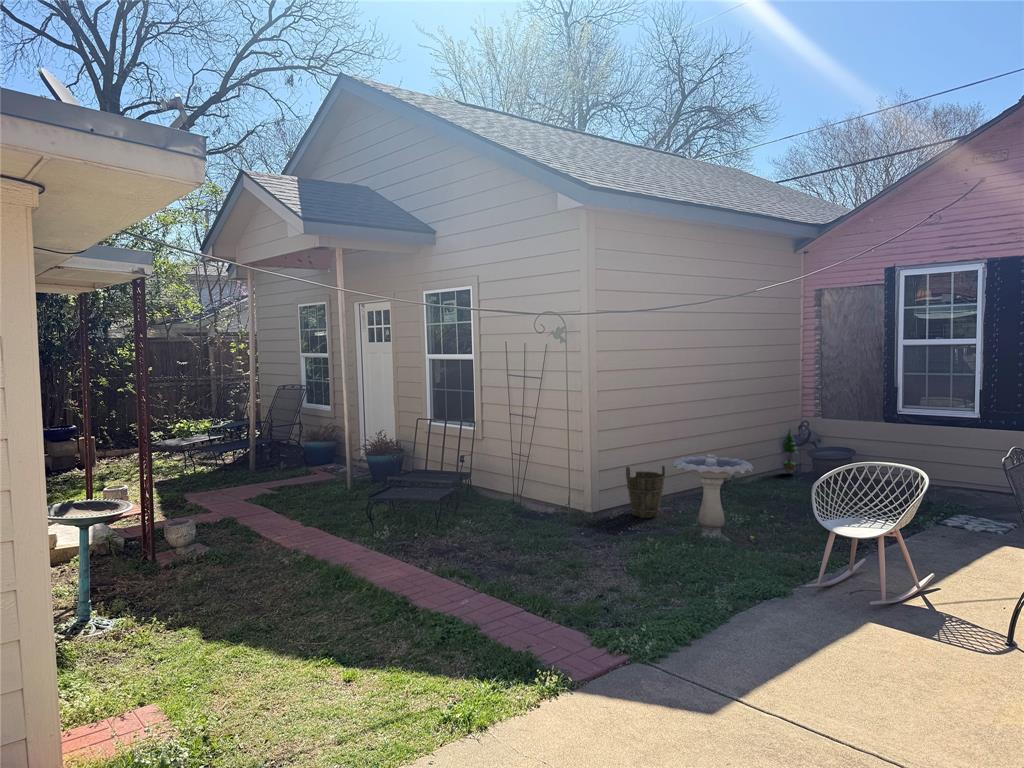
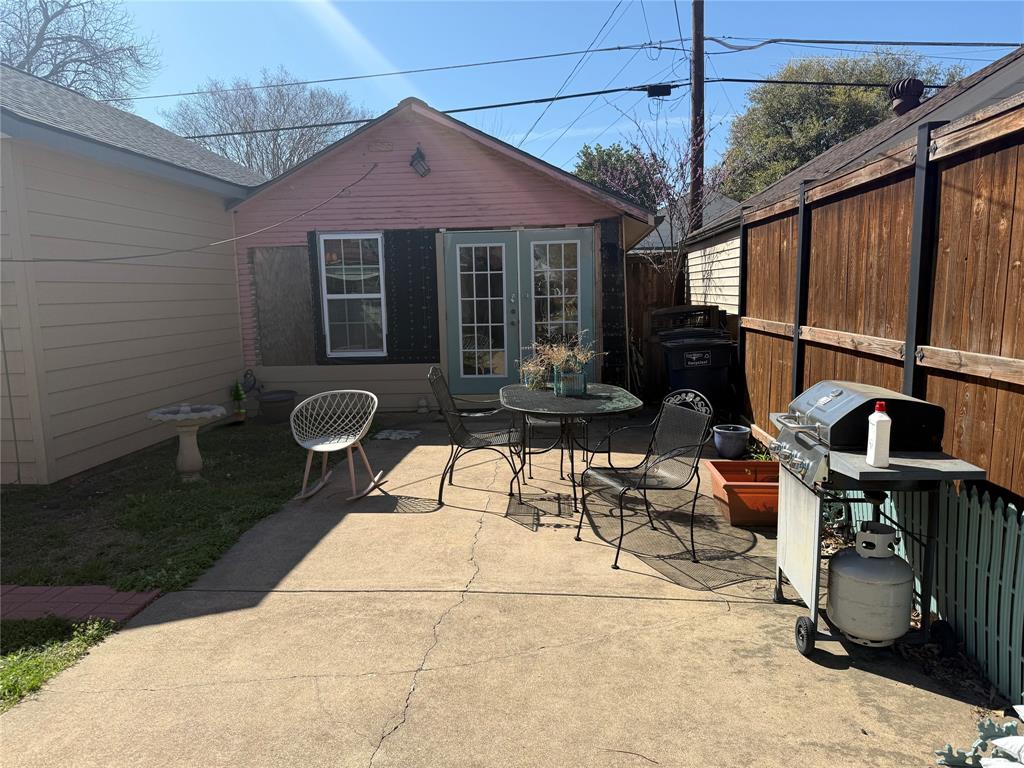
bucket: present [626,466,665,518] -> none [72,424,123,484]

